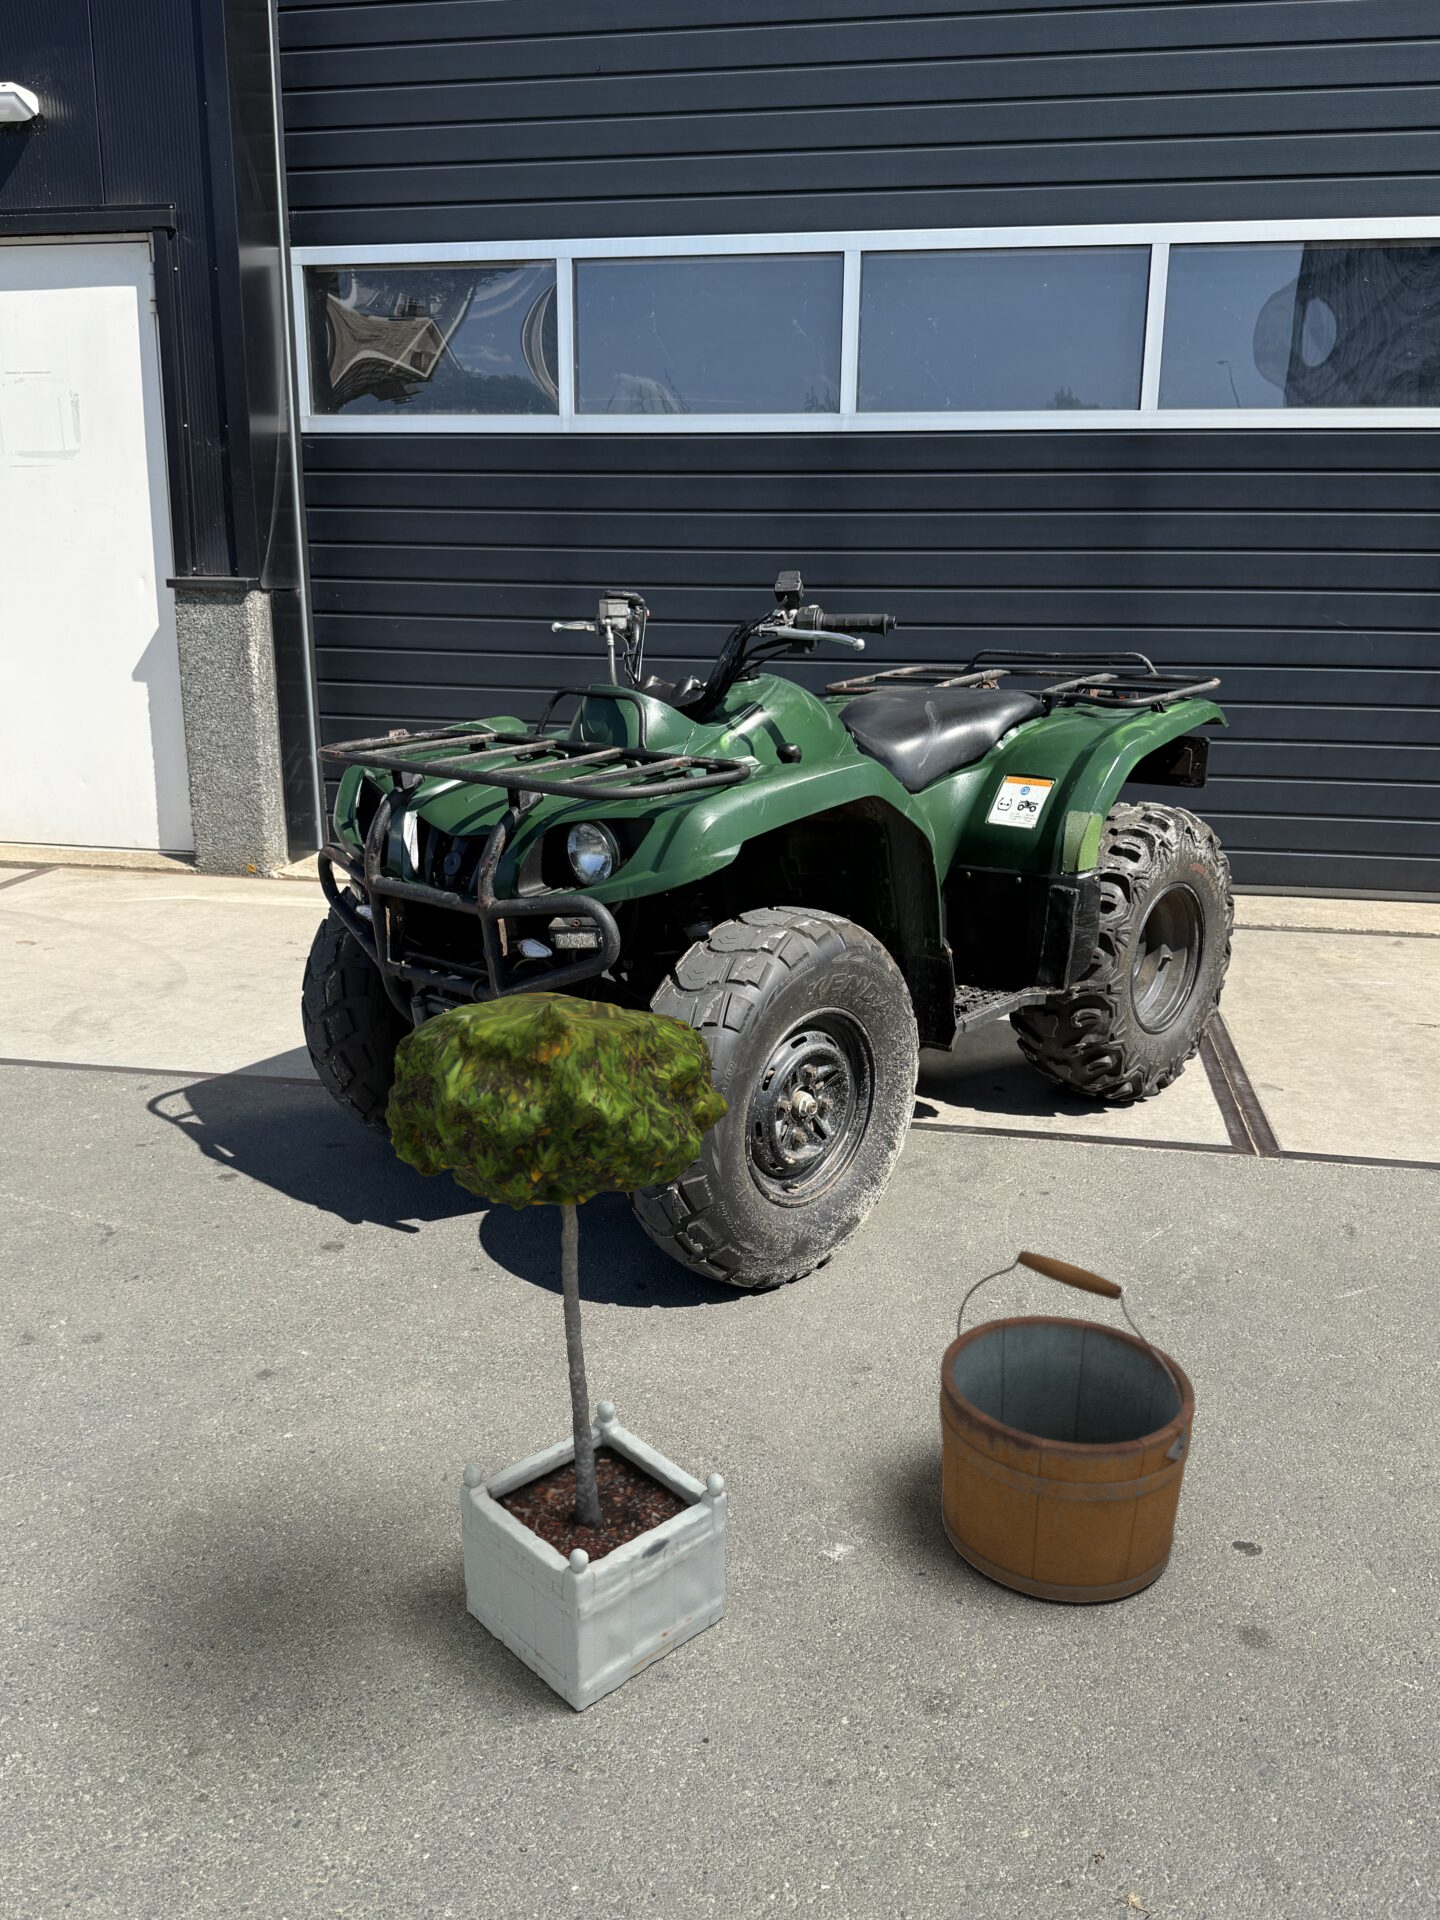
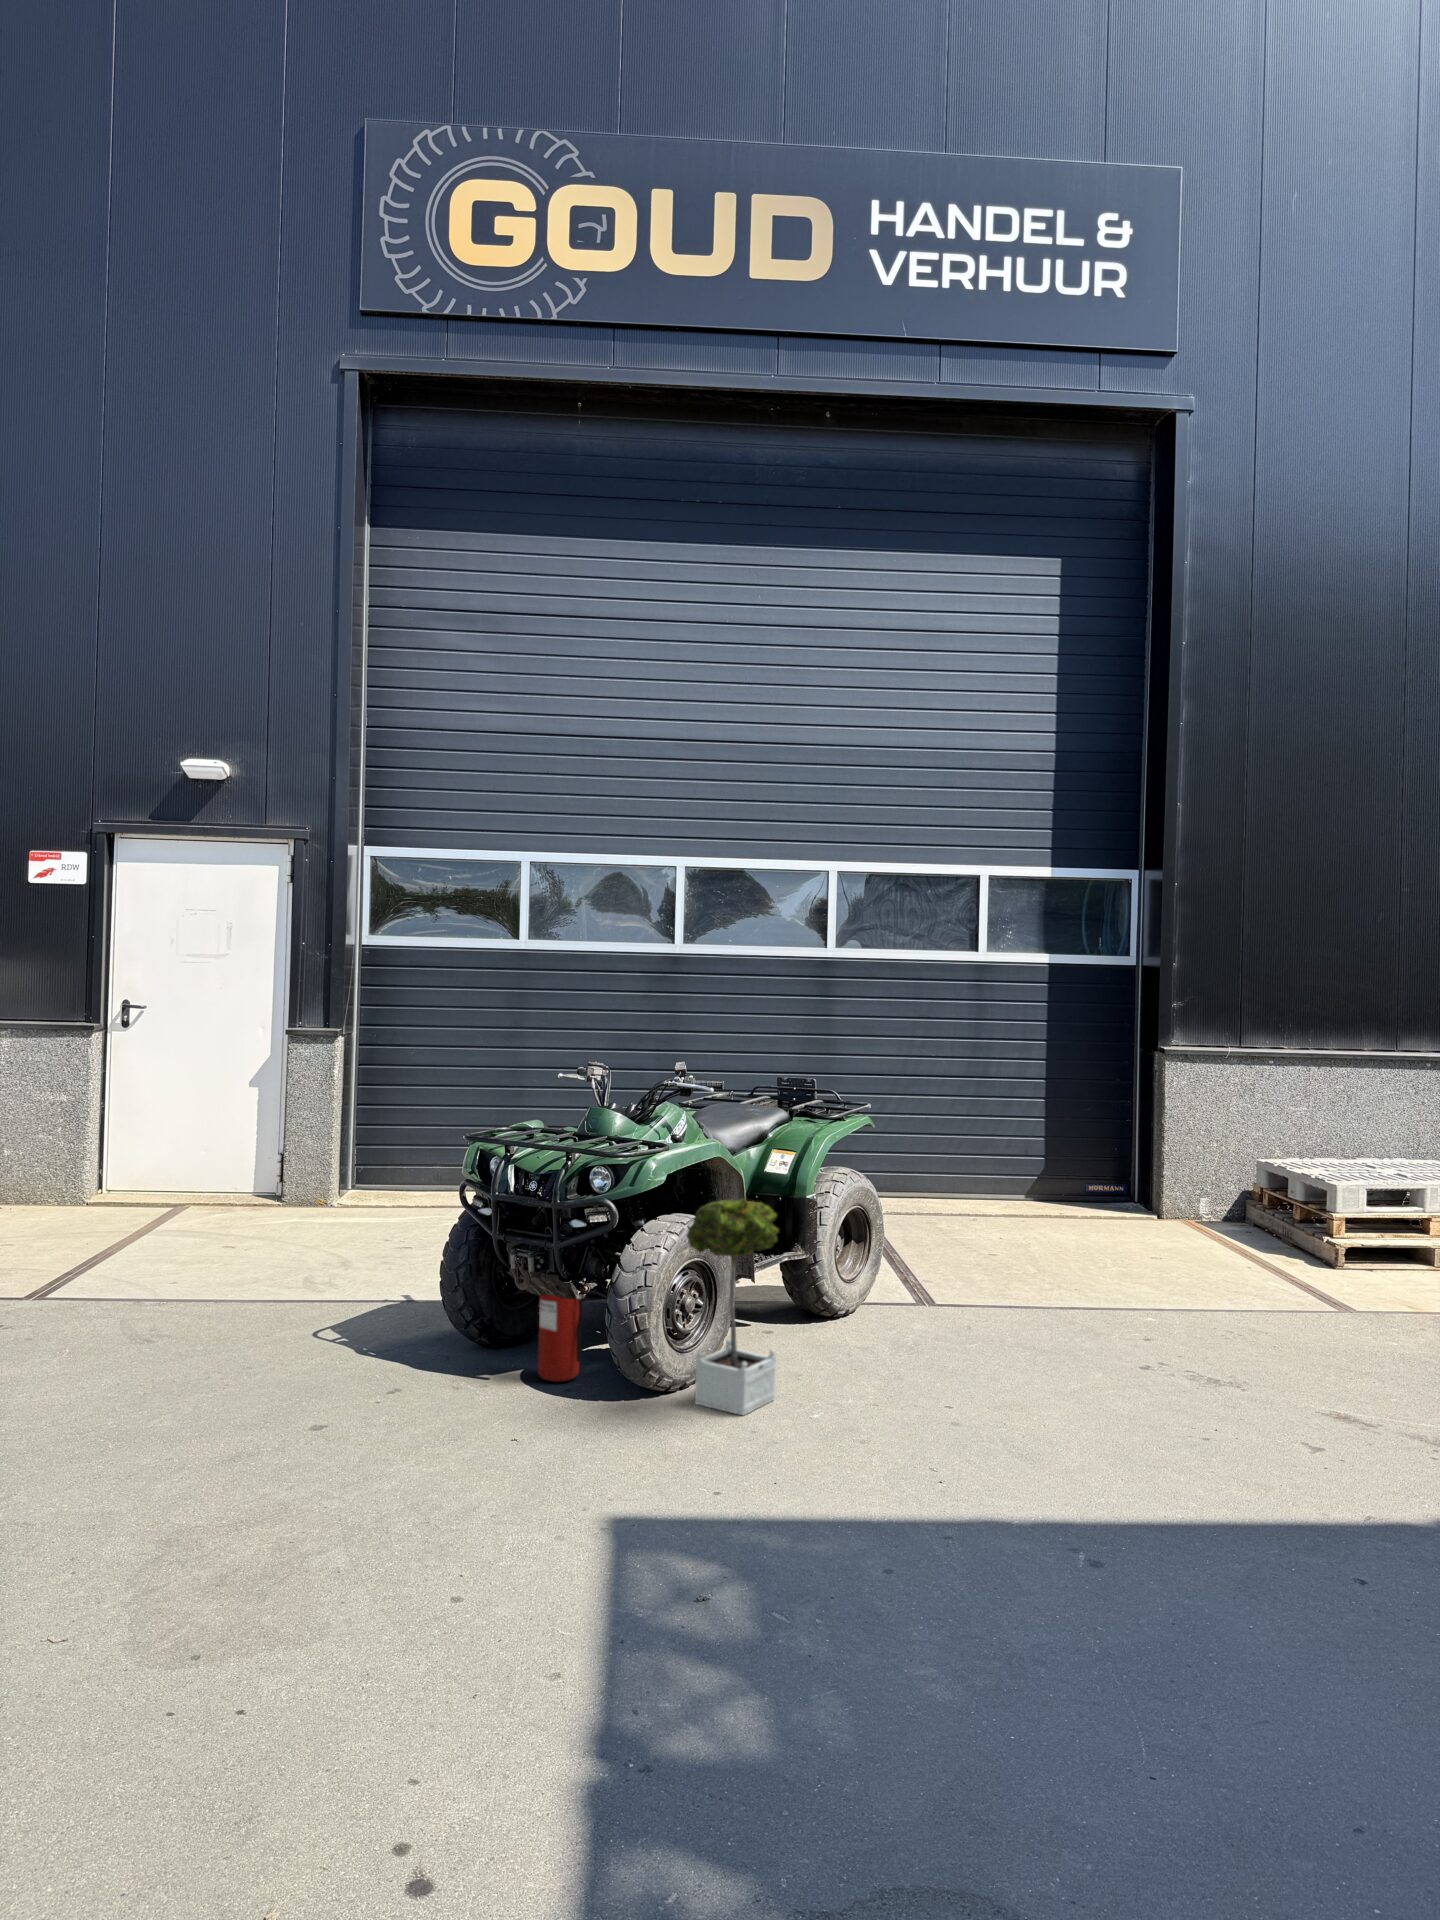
fire extinguisher: none [106,1099,250,1441] -> present [538,1295,583,1382]
bucket: present [939,1251,1195,1603] -> none [828,1286,906,1392]

